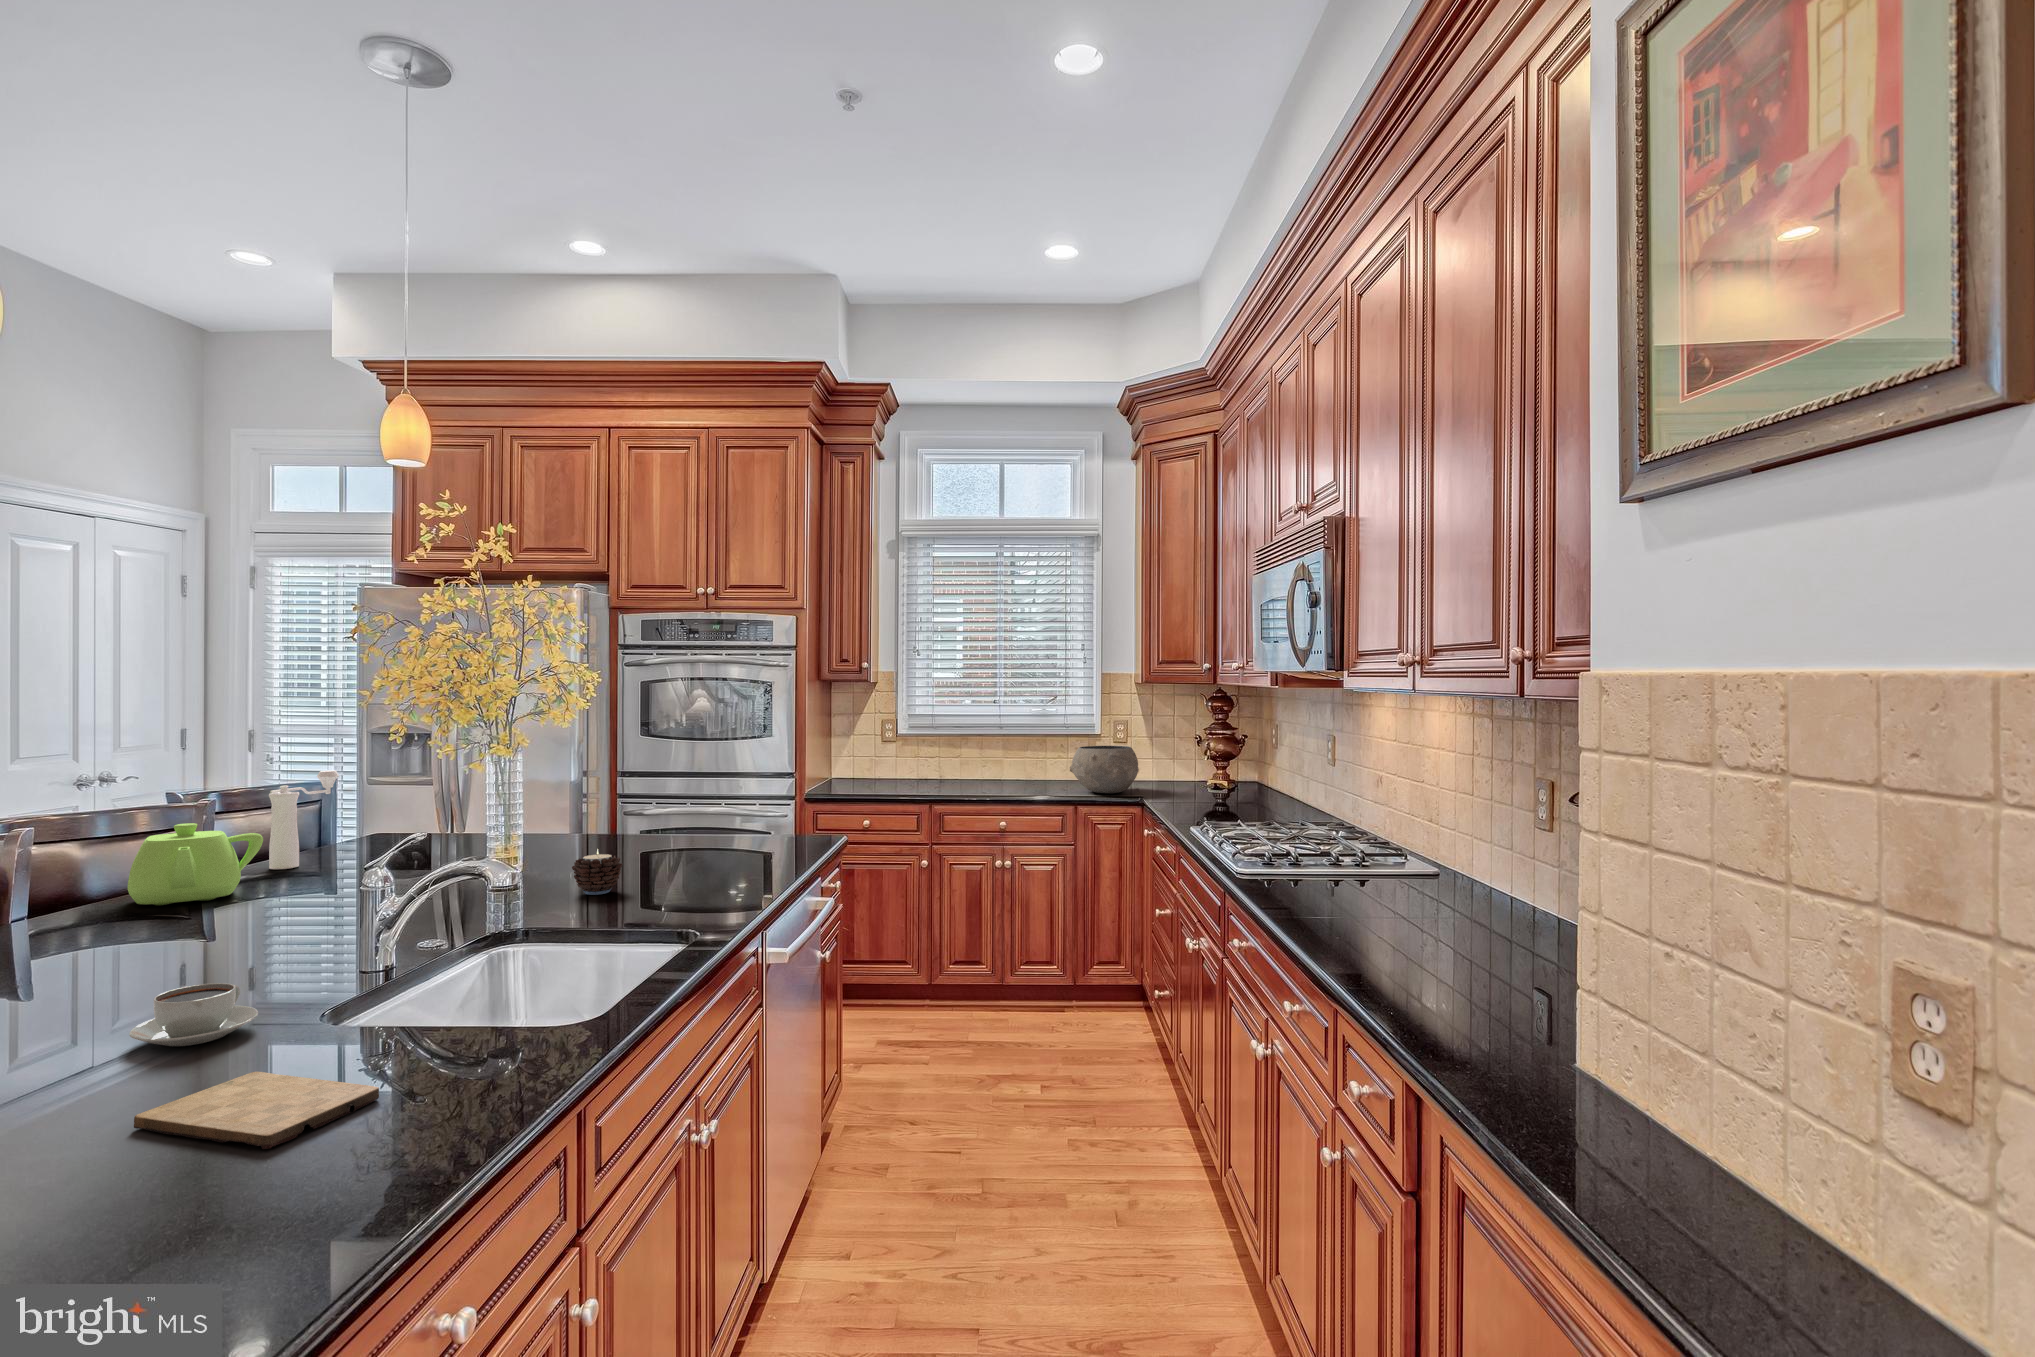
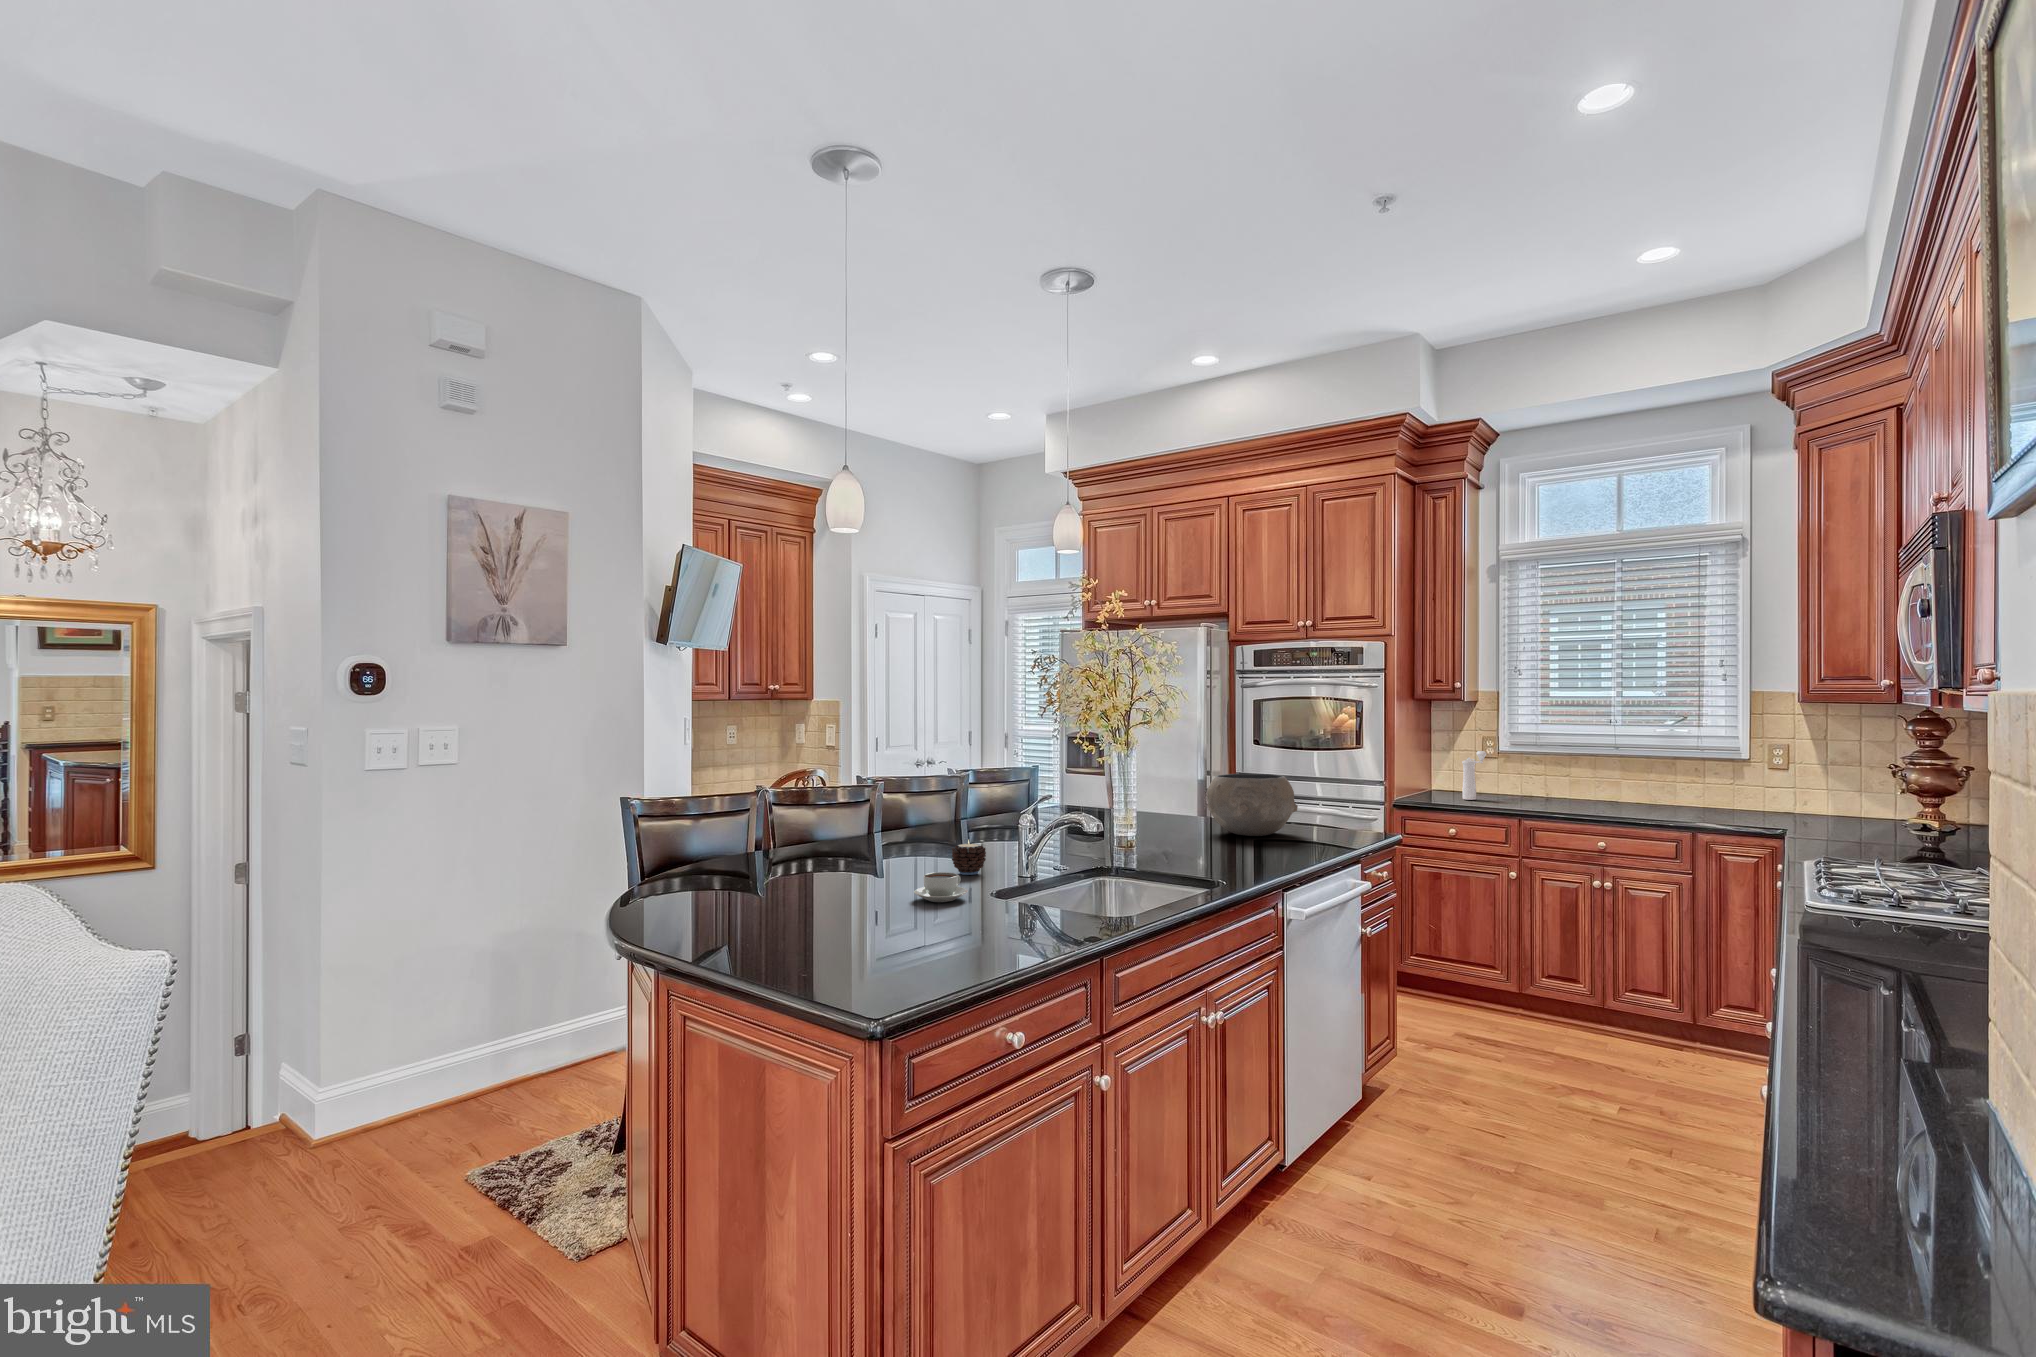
ceramic bowl: present [1070,746,1139,793] -> present [1207,774,1298,836]
pepper mill: present [269,770,339,869] -> present [1462,751,1486,800]
teapot: present [128,823,263,905] -> none [925,791,989,838]
candle: present [572,849,623,895] -> present [952,840,986,875]
cutting board: present [134,1072,379,1149] -> none [910,915,1009,945]

